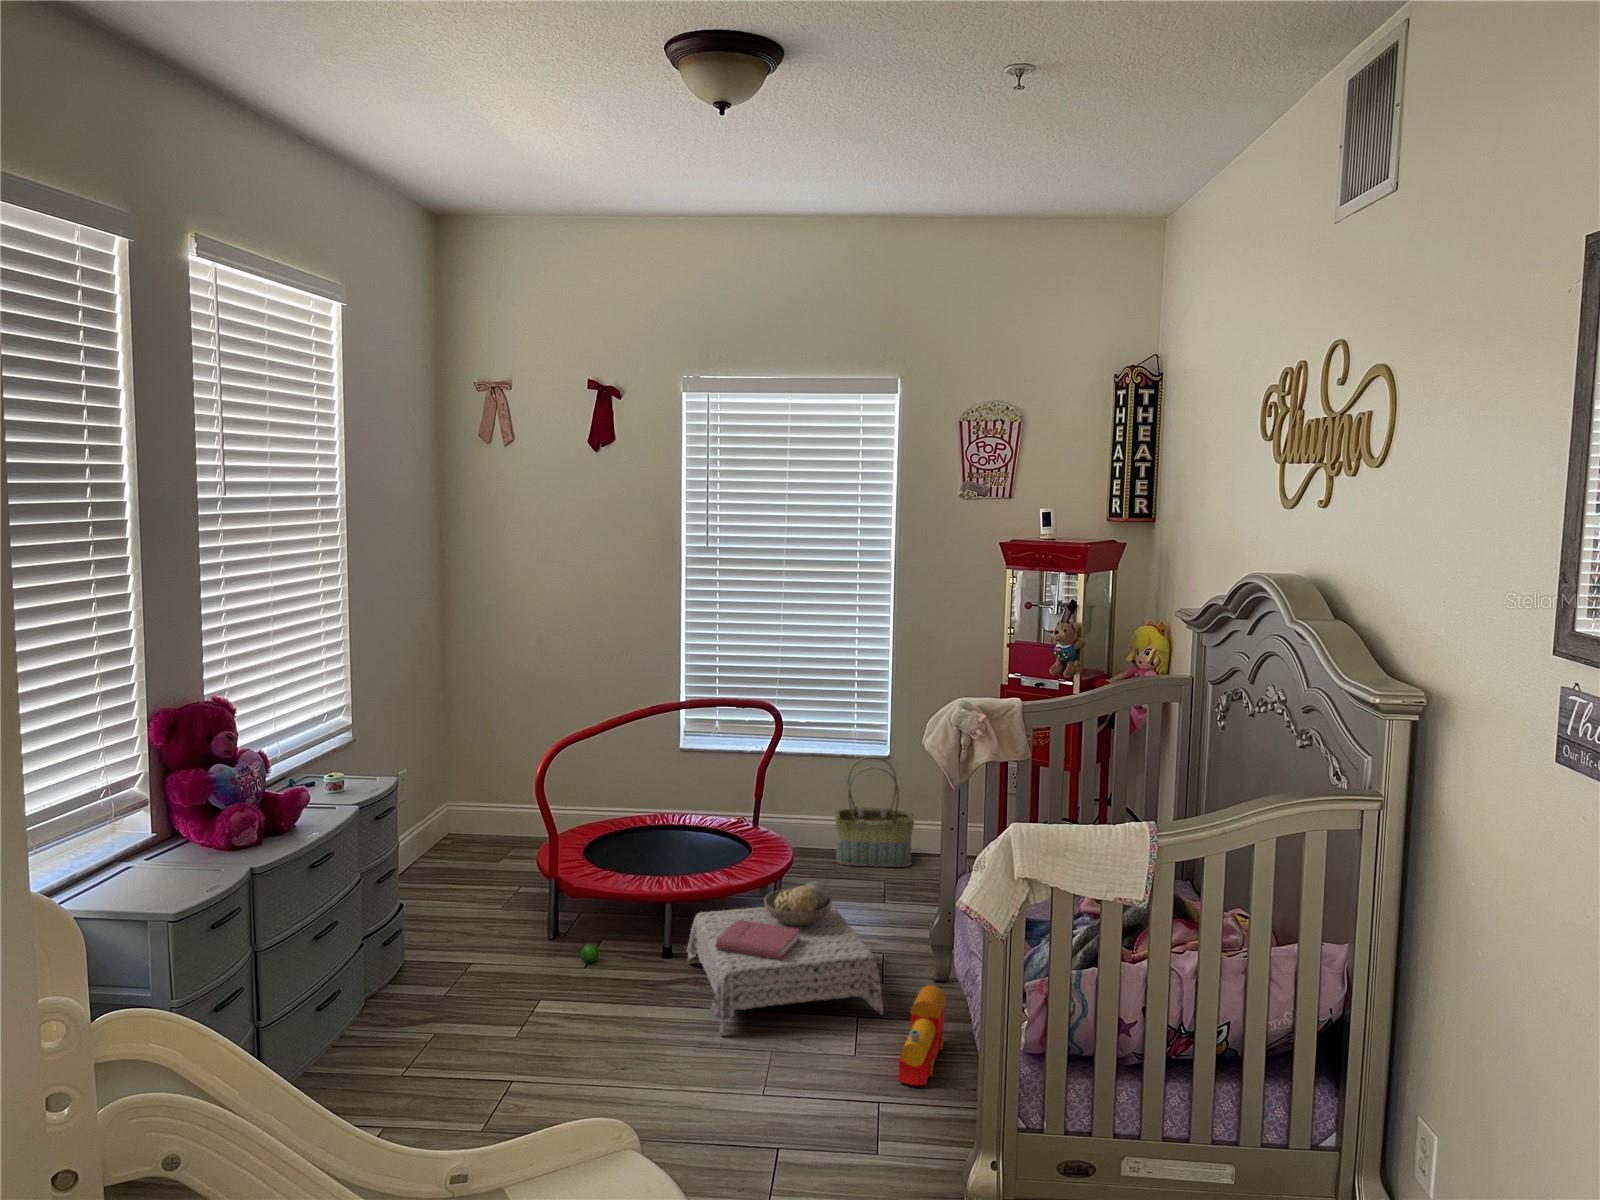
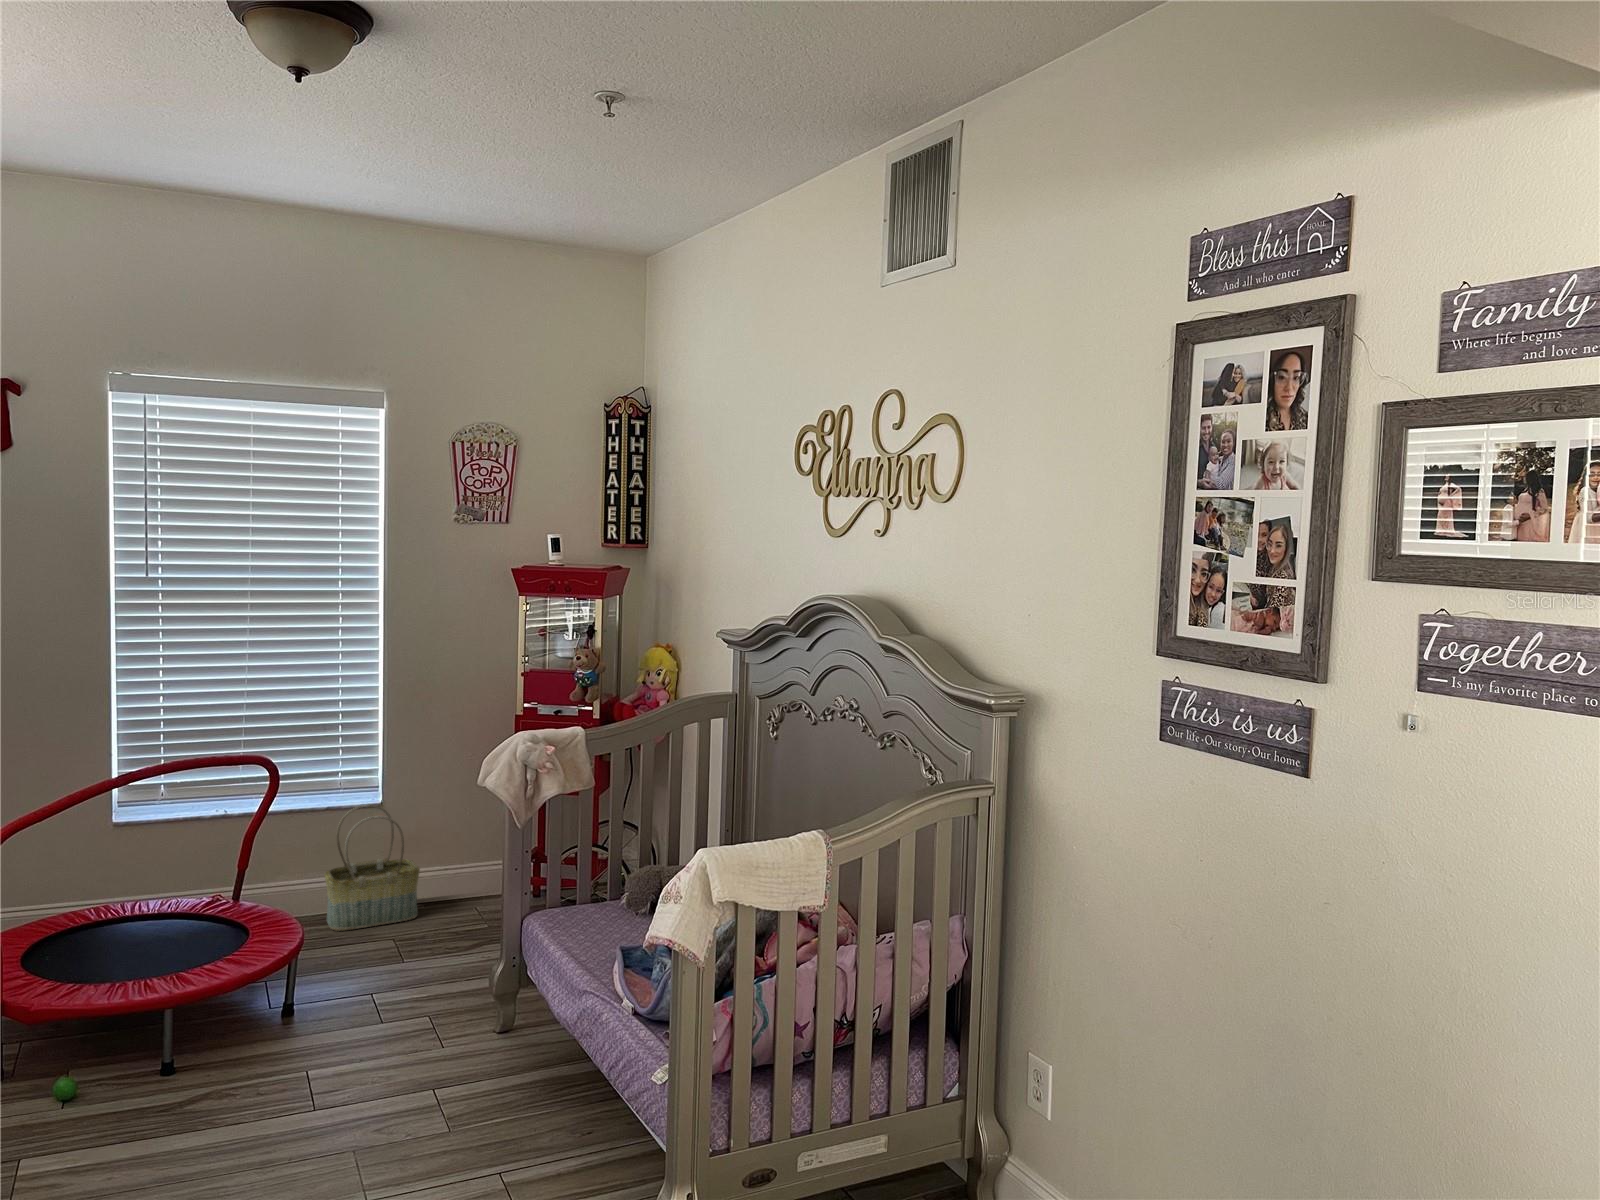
ottoman: present [687,881,883,1034] -> none [203,956,473,1166]
toy train: present [898,985,946,1085] -> none [520,1039,557,1152]

